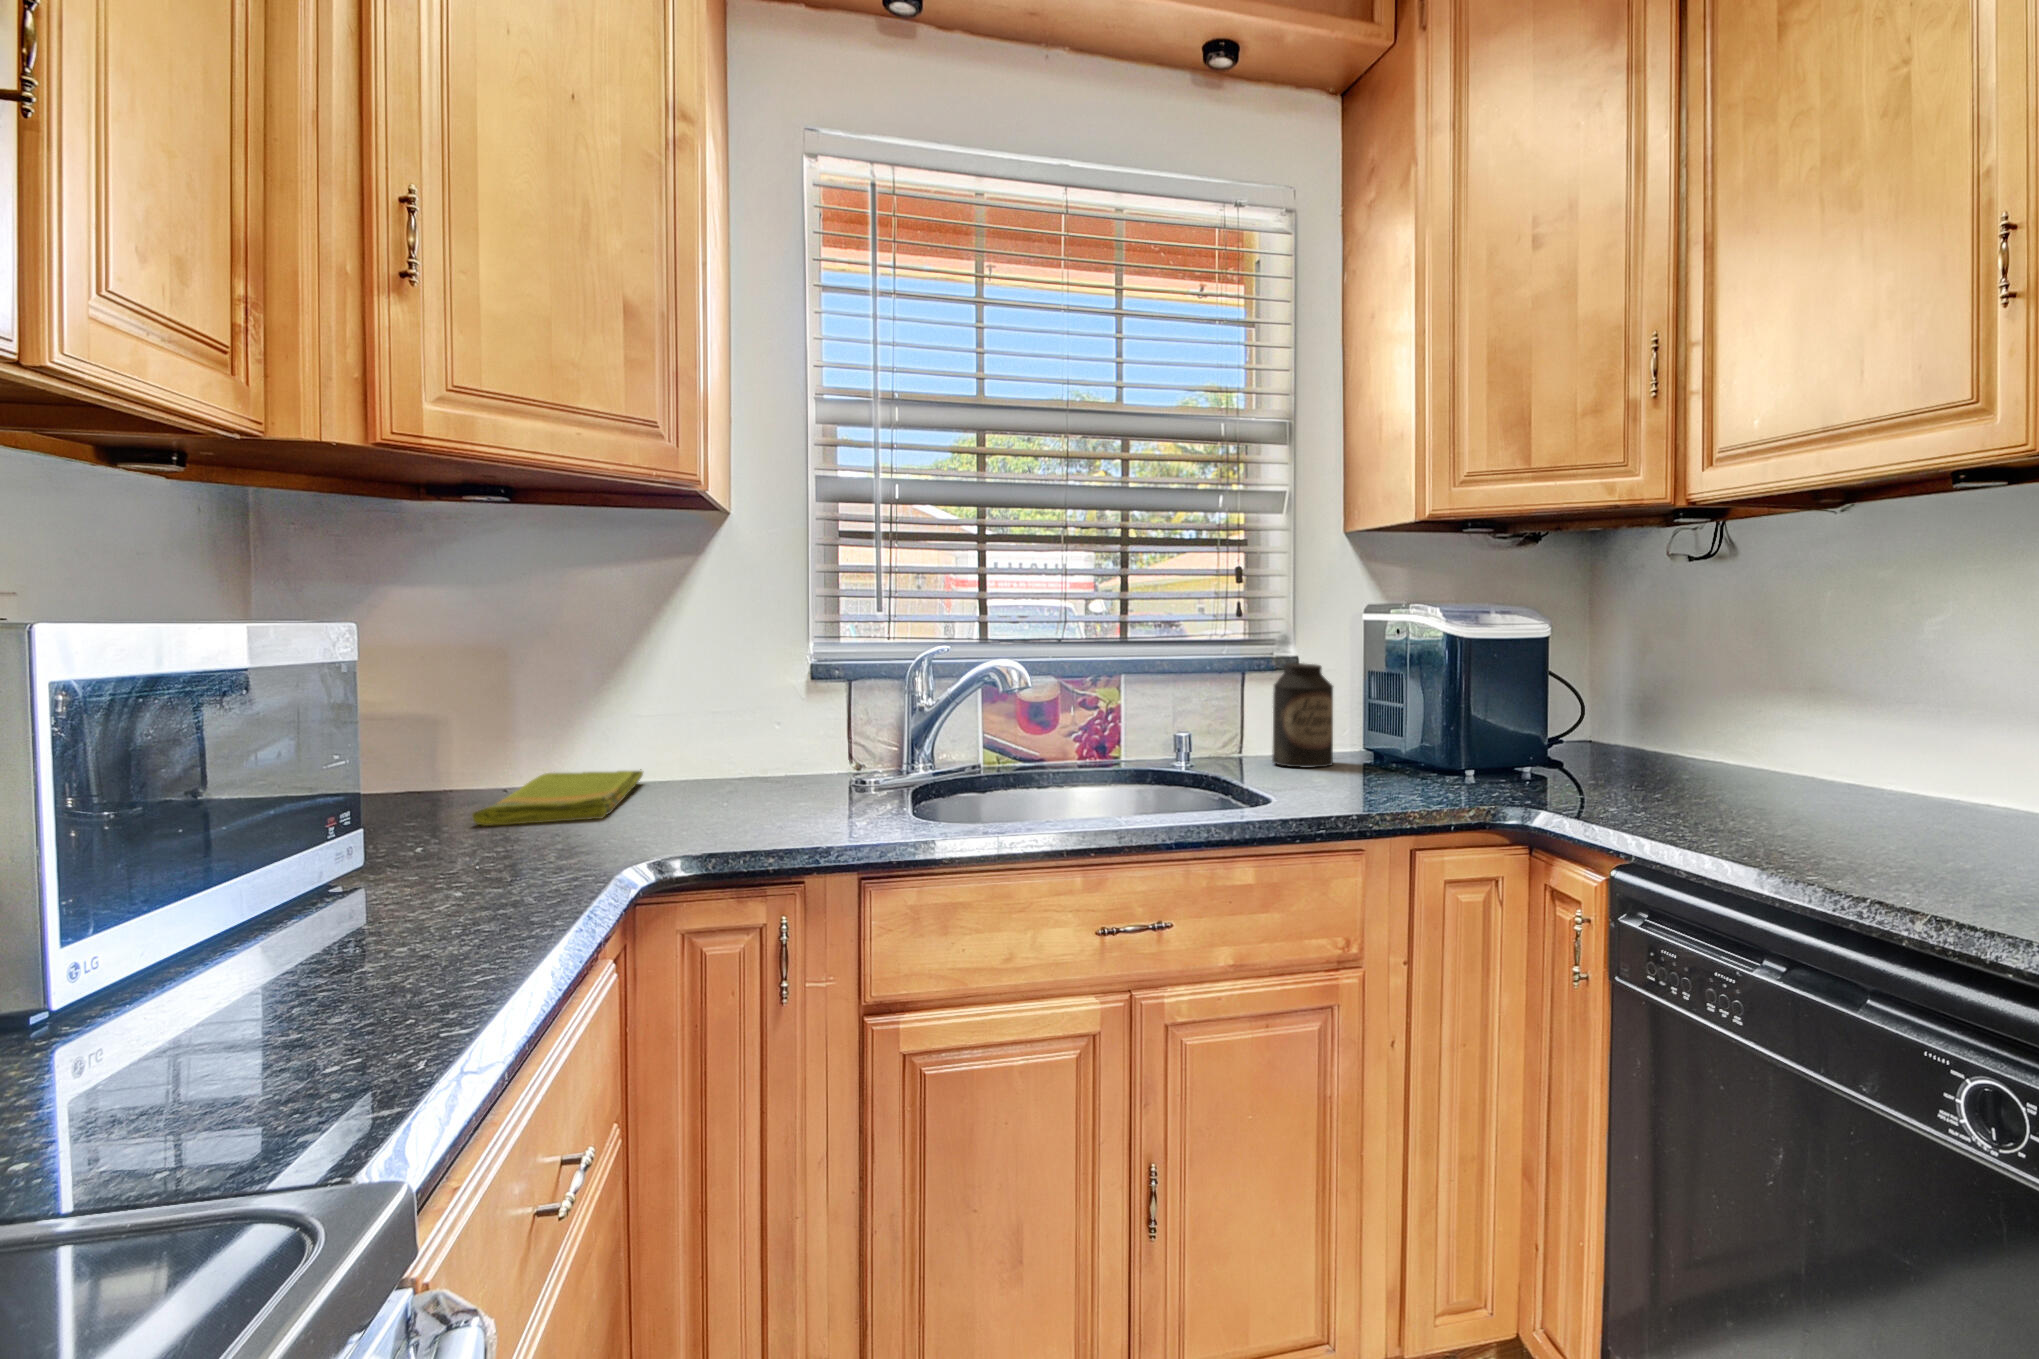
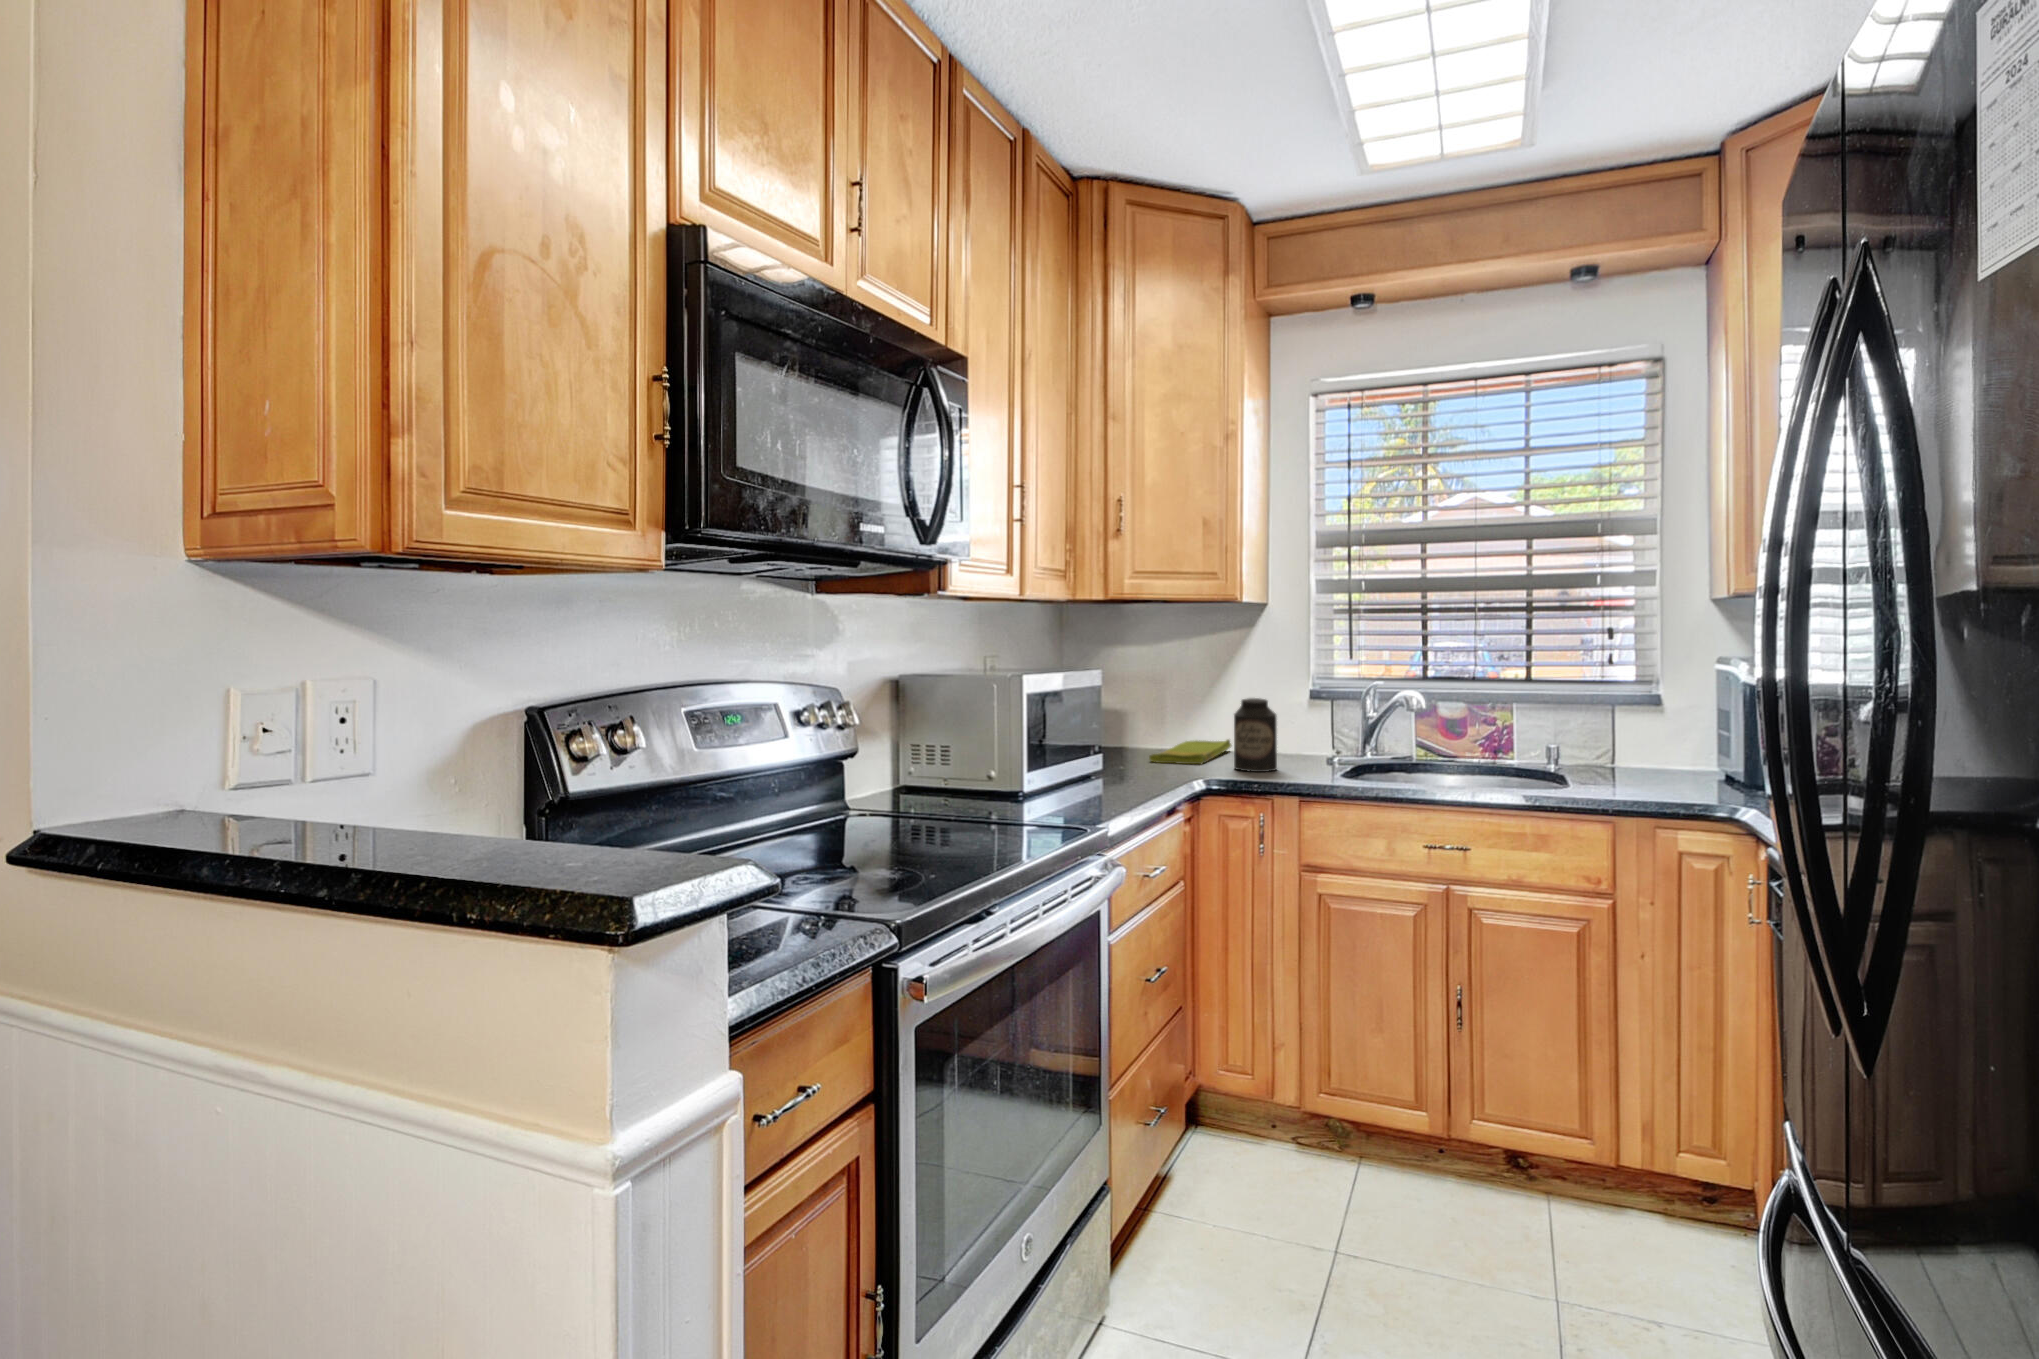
canister: present [1272,663,1333,768] -> present [1234,698,1277,772]

